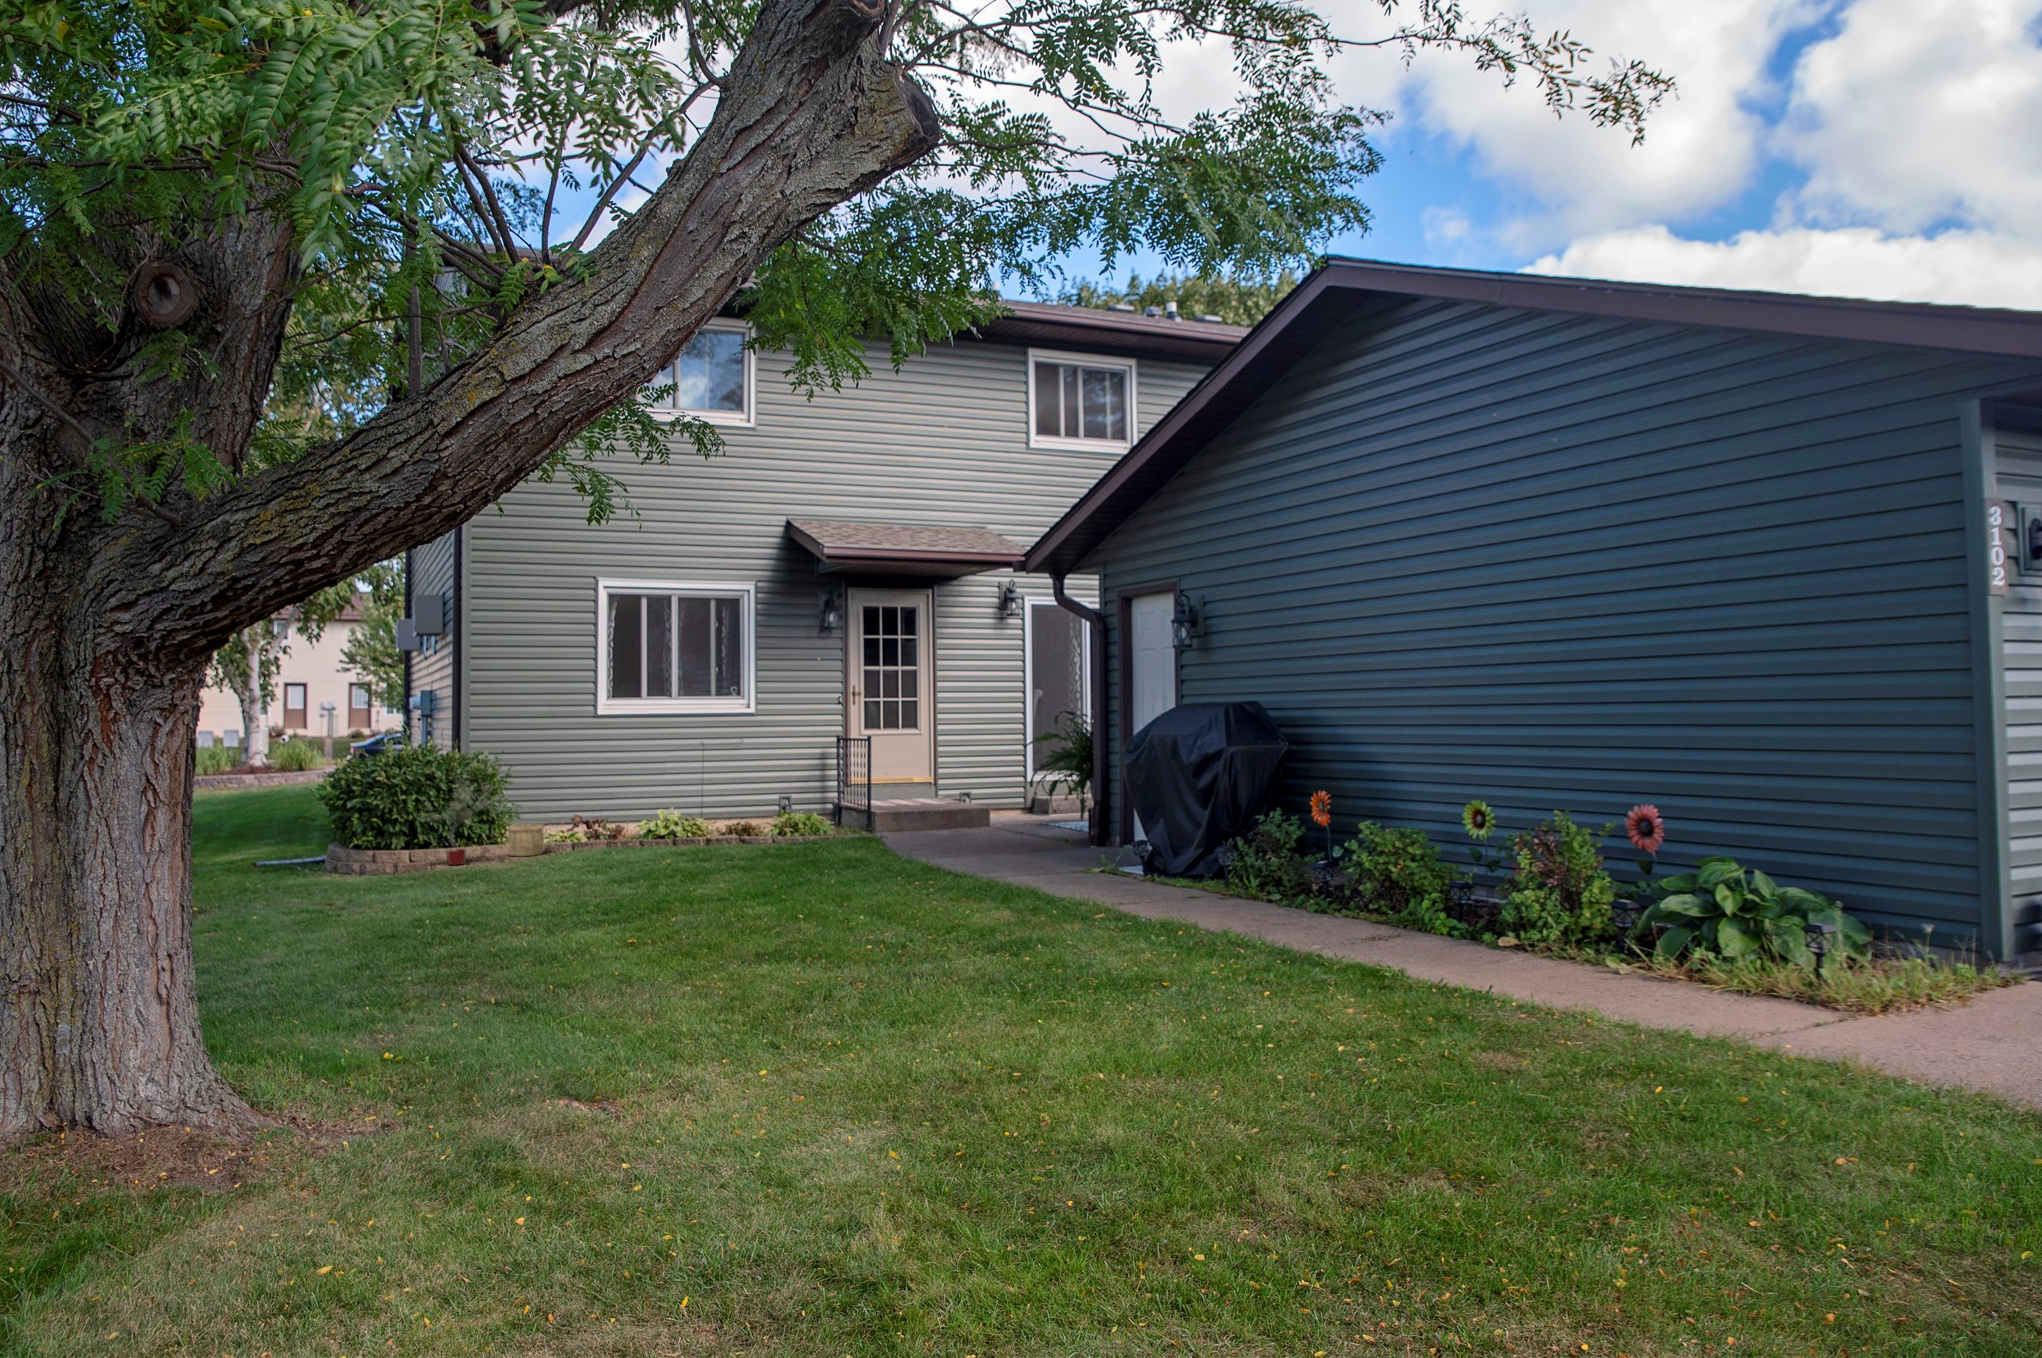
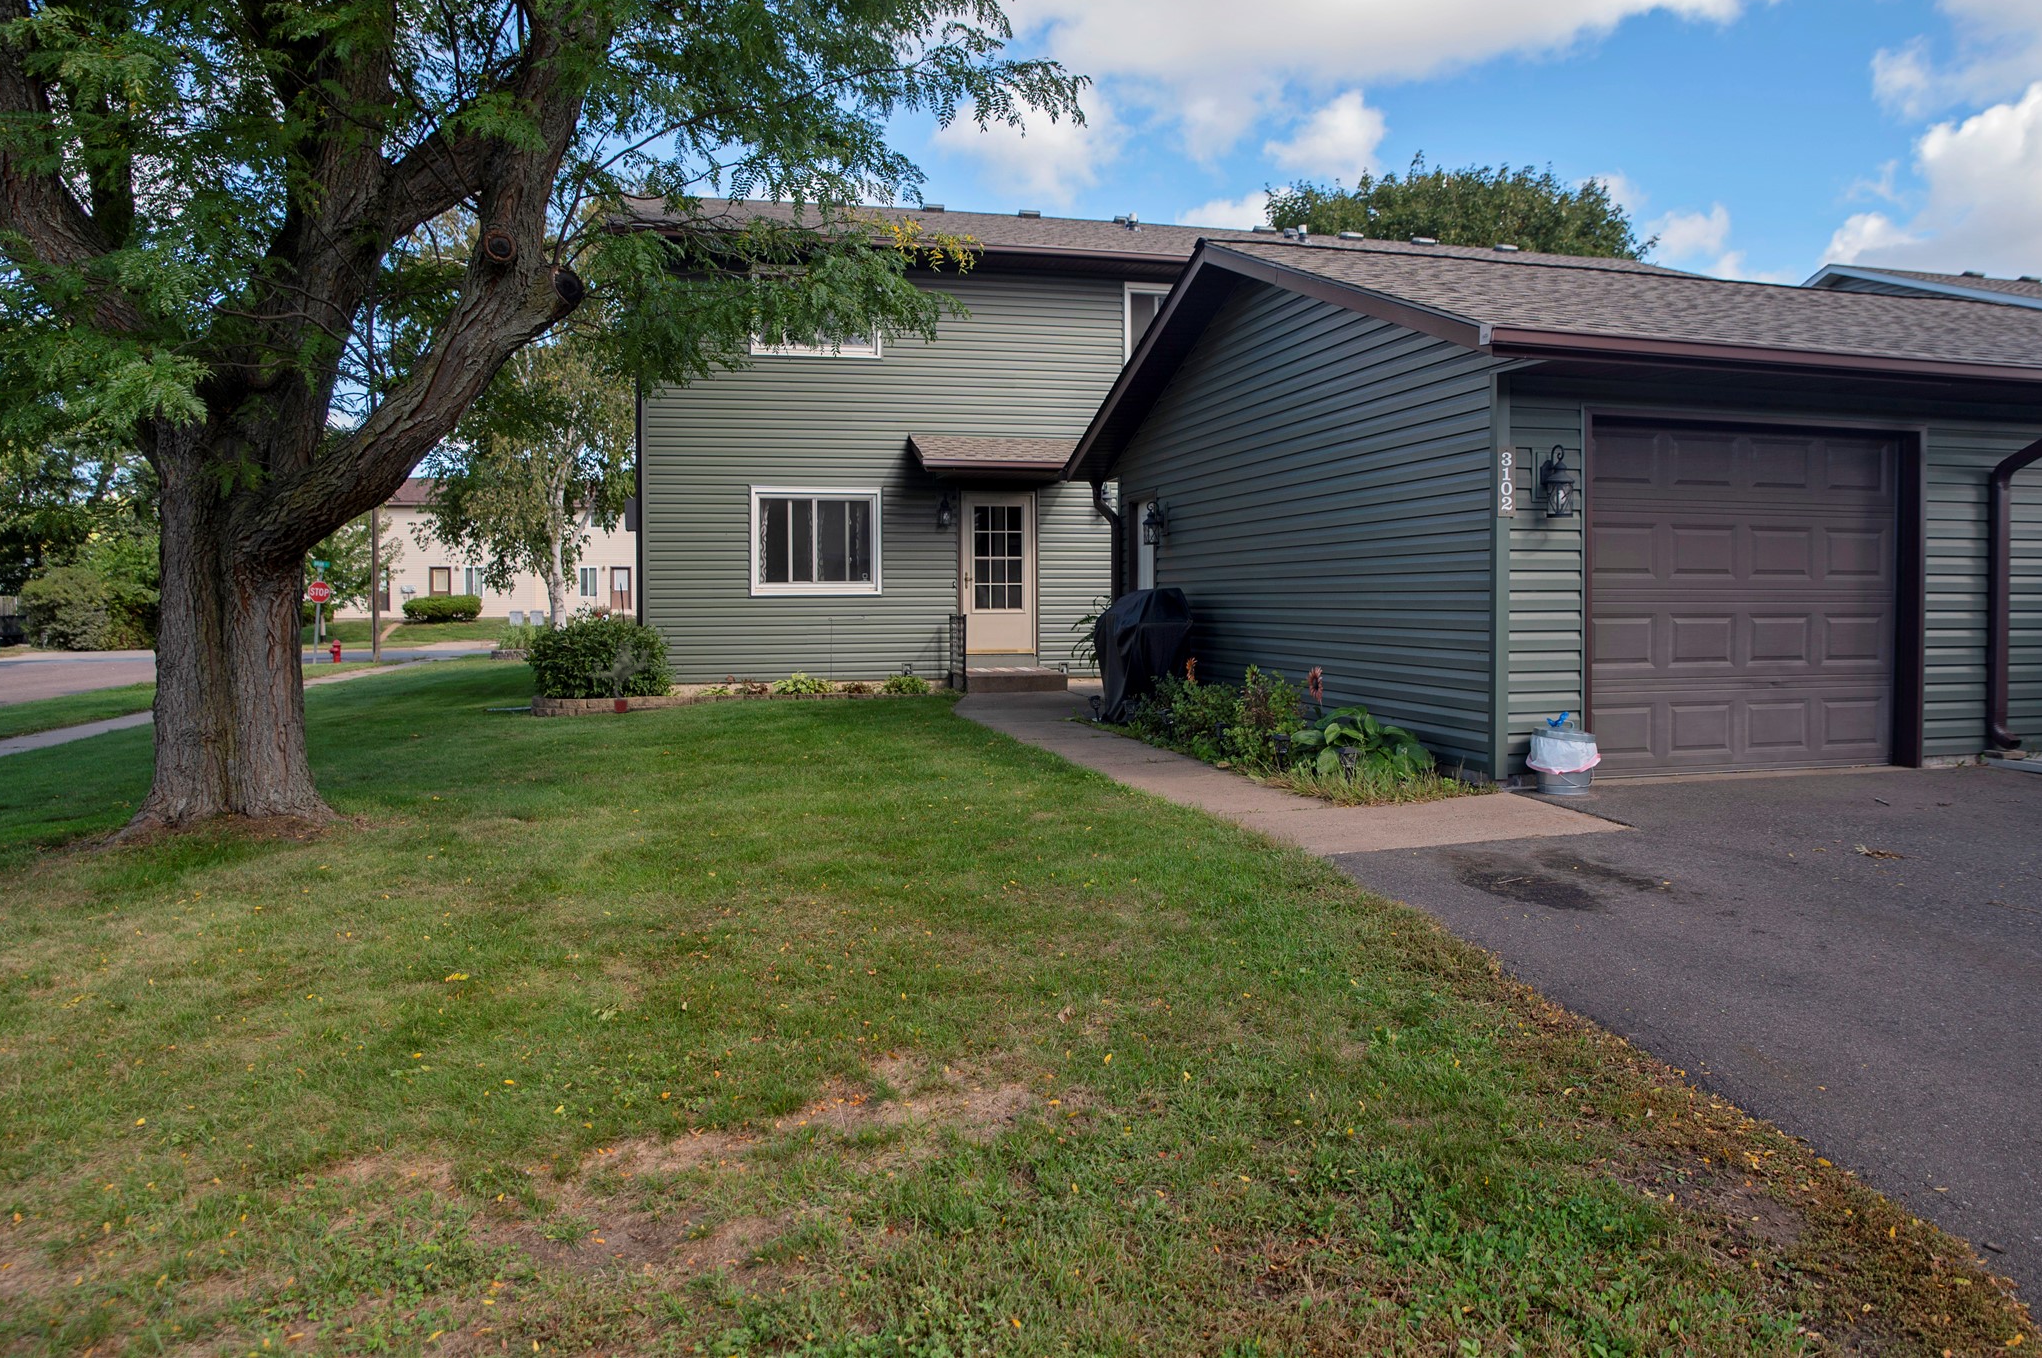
wooden bucket: present [508,824,544,856] -> none [666,682,697,707]

